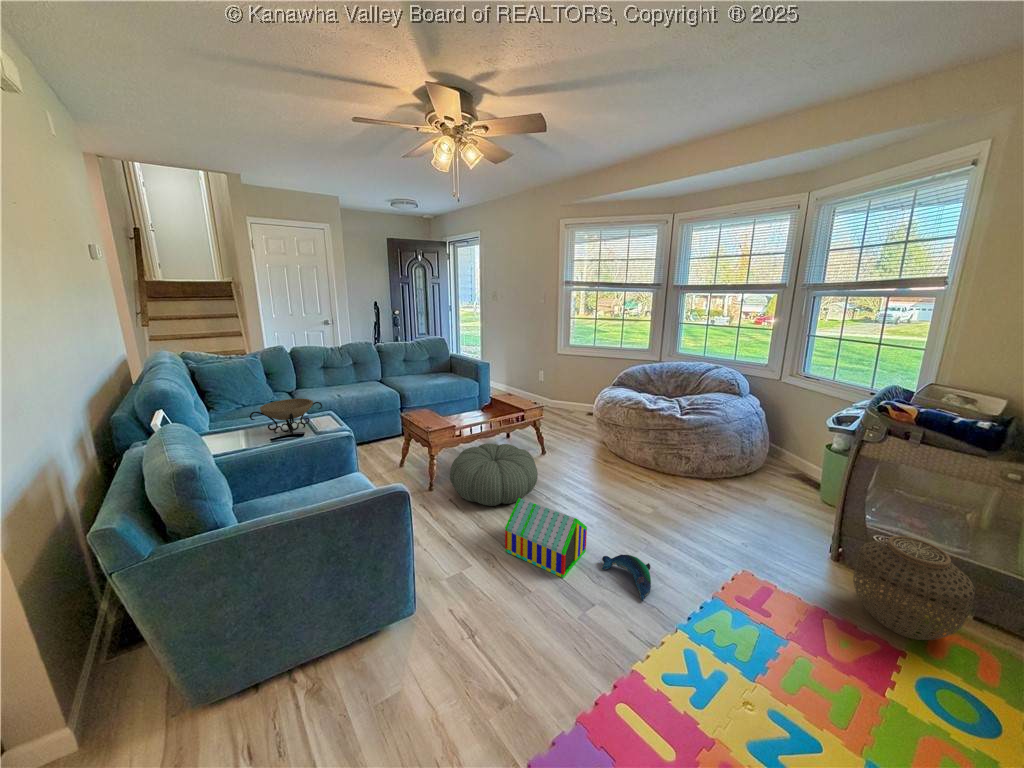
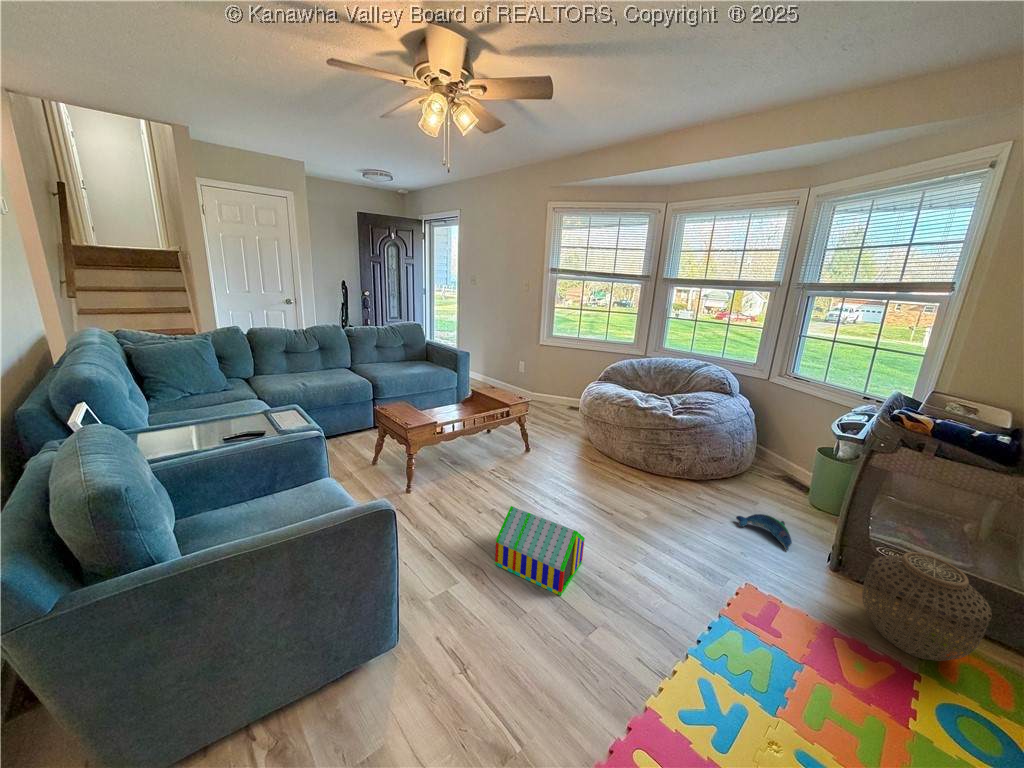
decorative bowl: present [250,399,322,434] -> none [197,391,286,433]
pouf: present [450,444,538,506] -> none [430,441,526,511]
plush toy: present [602,555,651,601] -> present [736,514,792,550]

